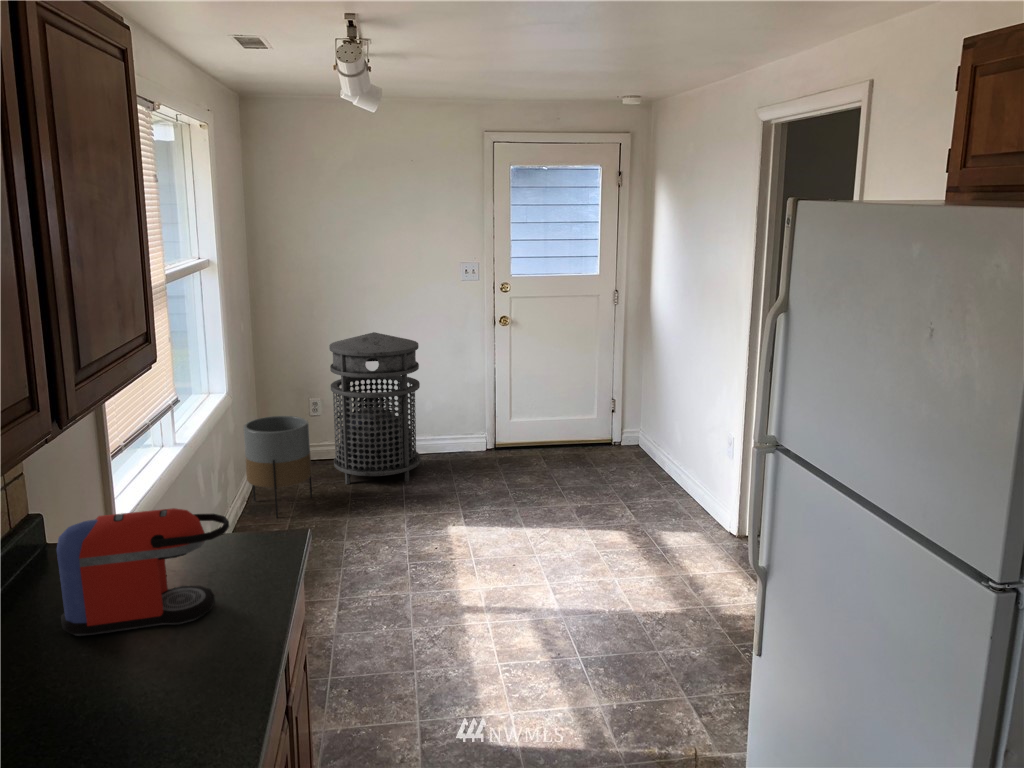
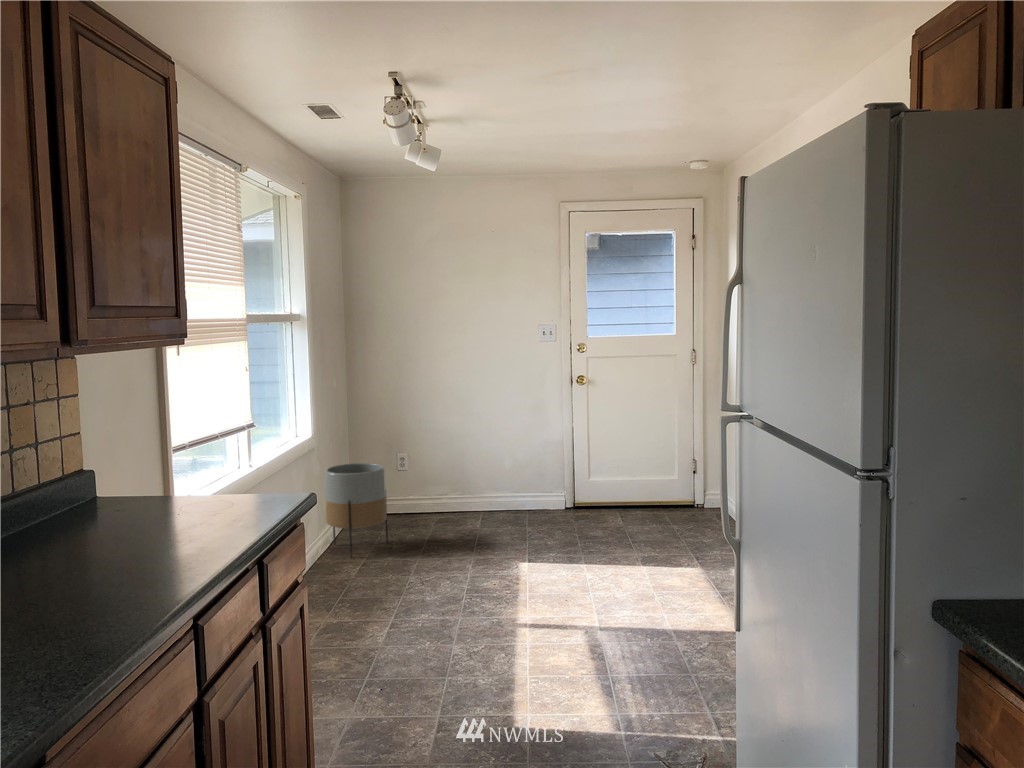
trash can: present [329,332,421,484] -> none [410,387,497,533]
coffee maker: present [57,508,229,636] -> none [71,428,213,530]

